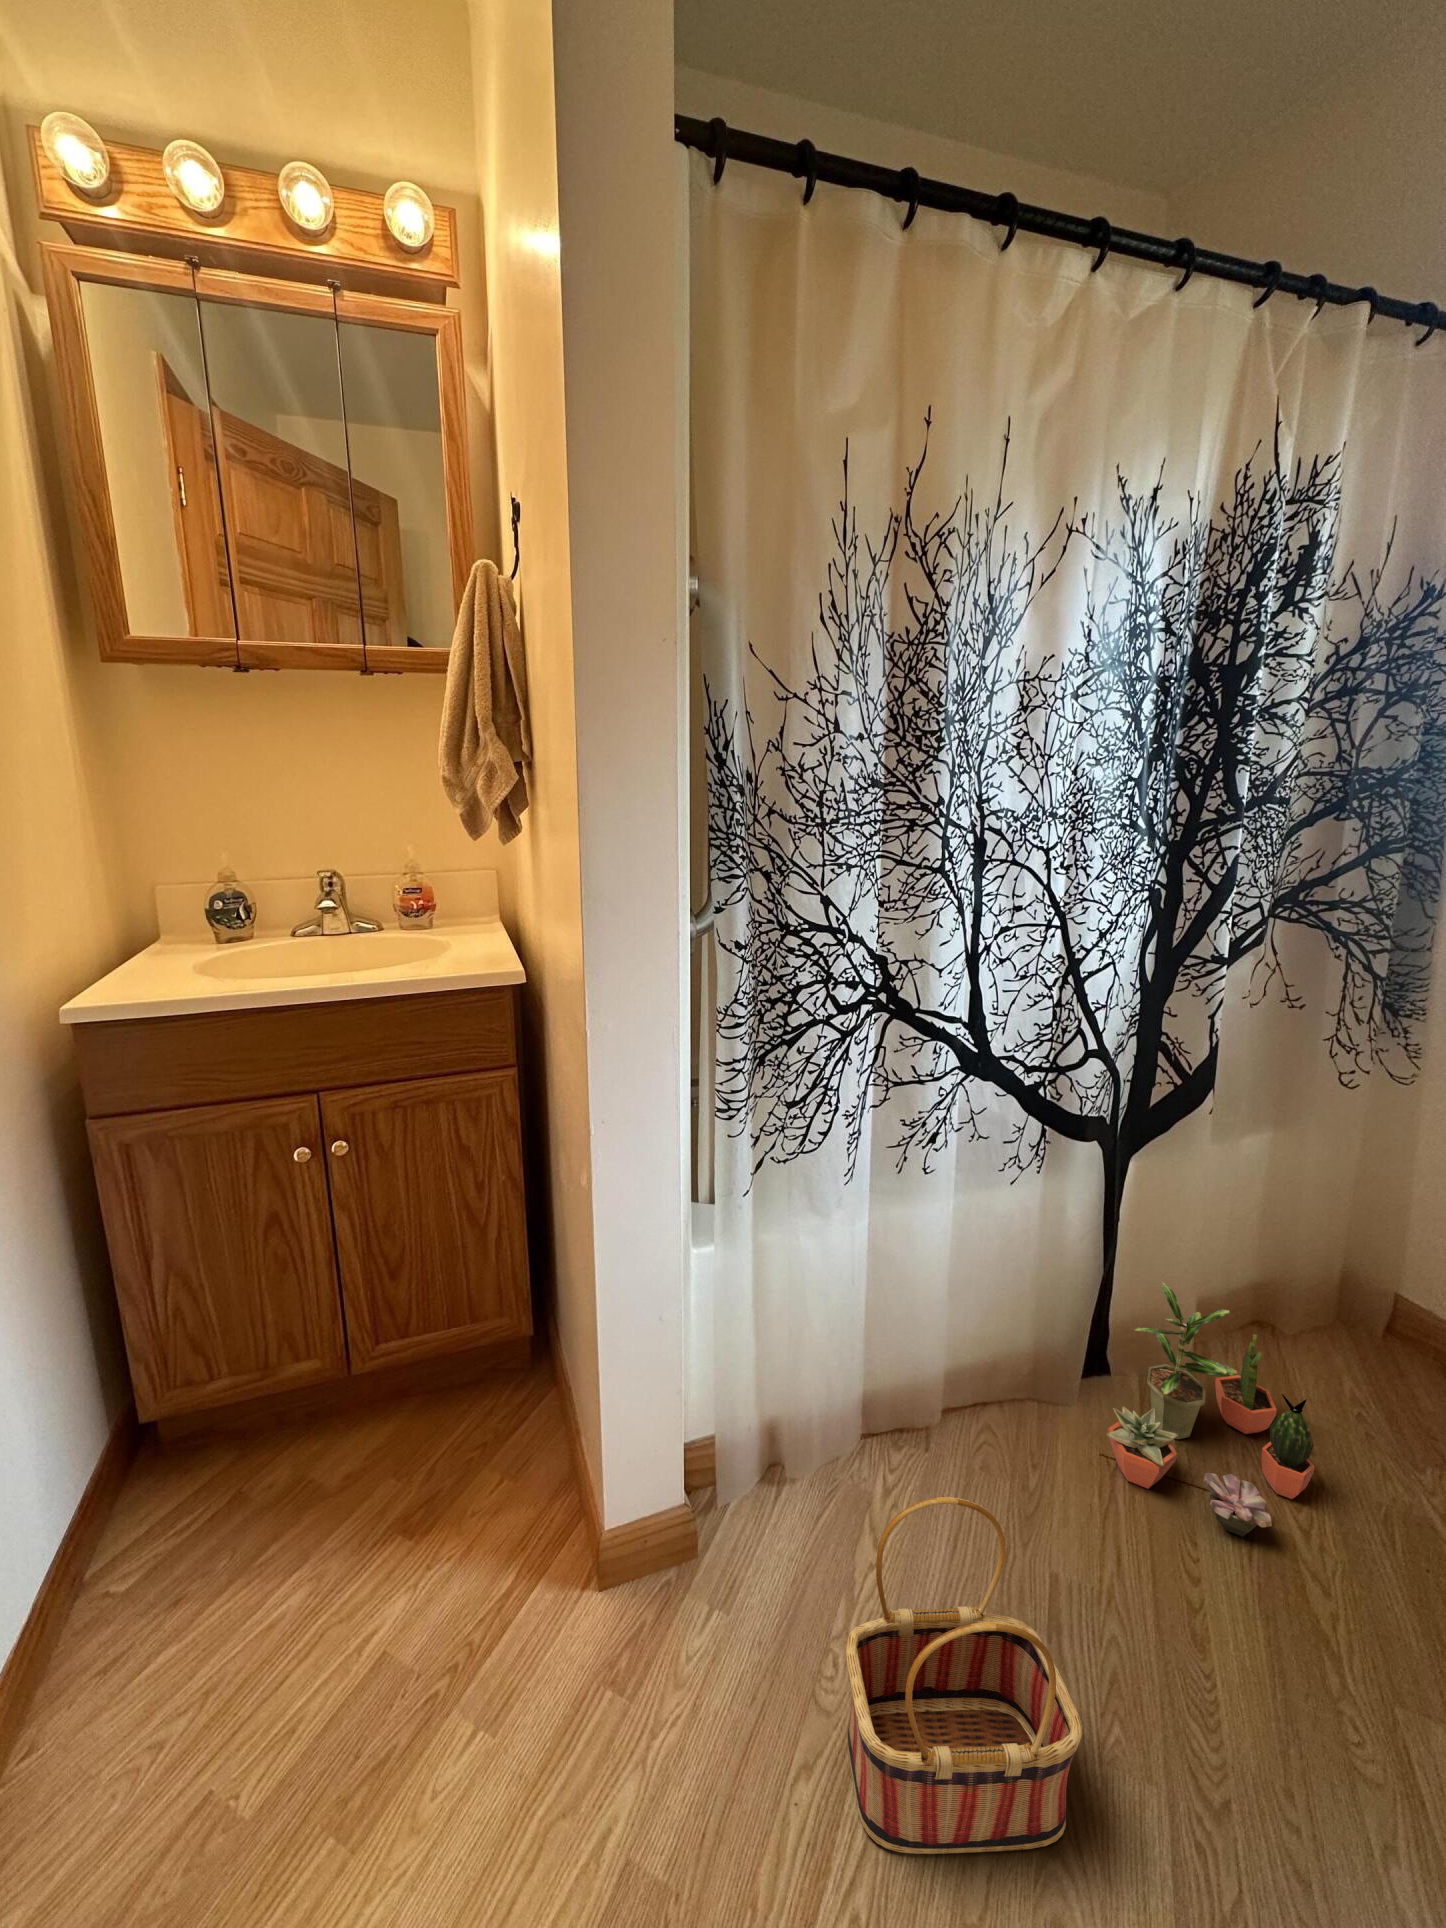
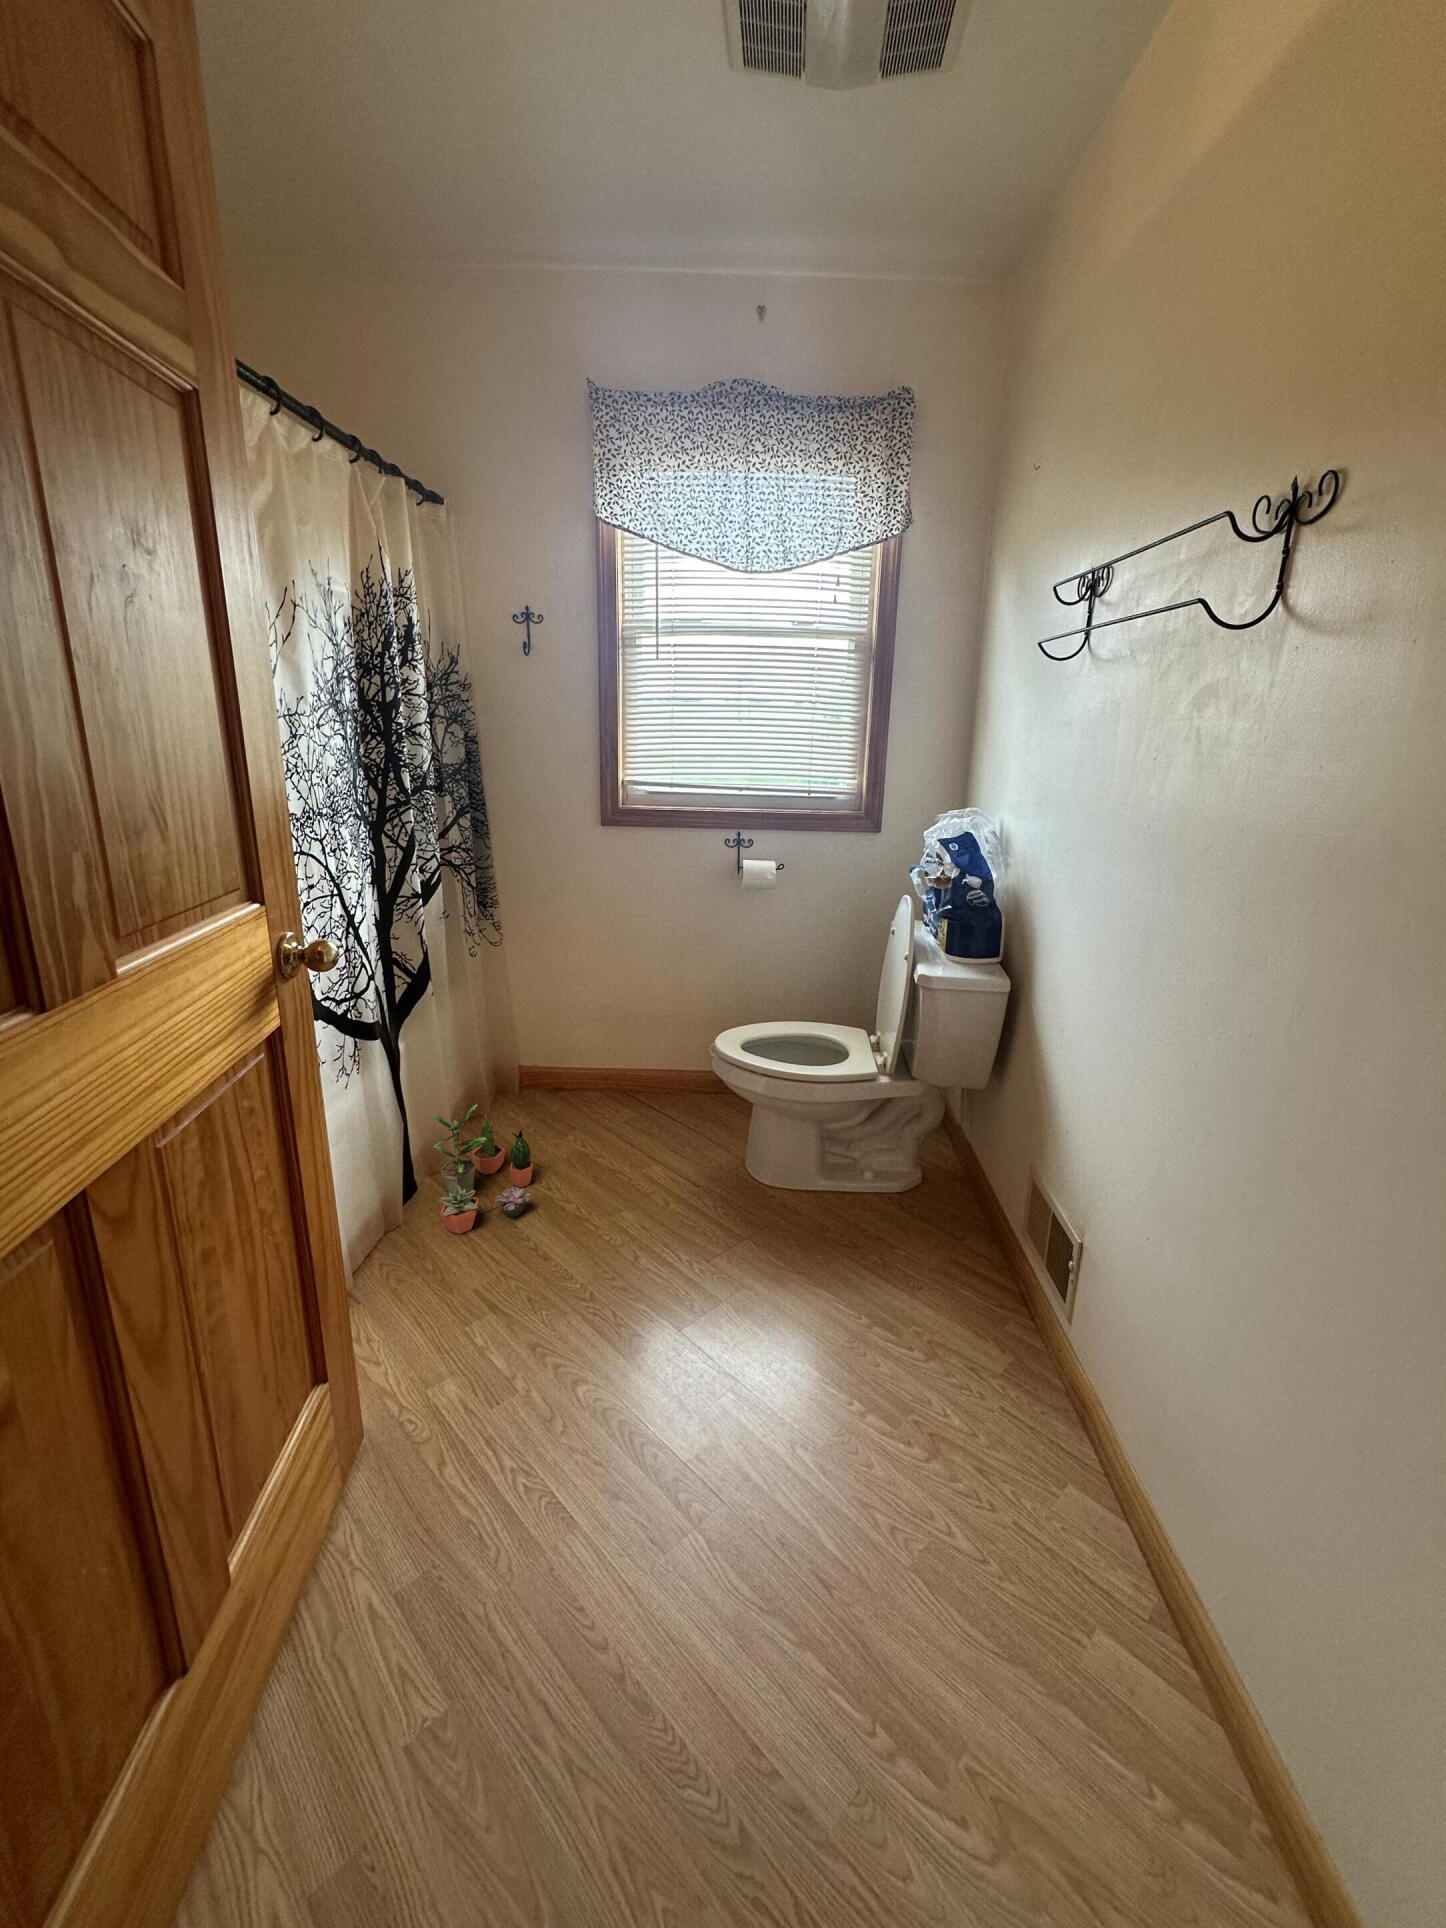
basket: present [846,1497,1082,1854] -> none [402,1257,532,1473]

